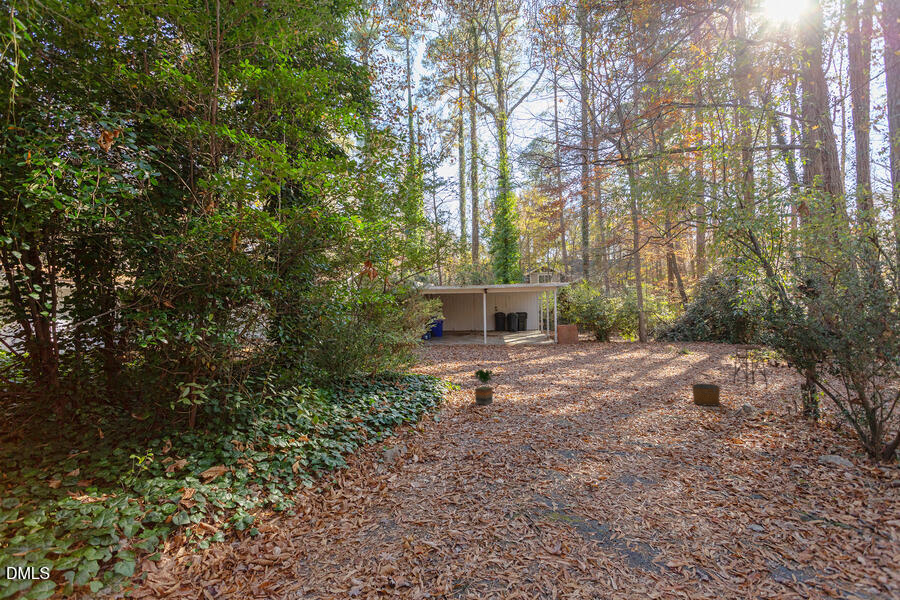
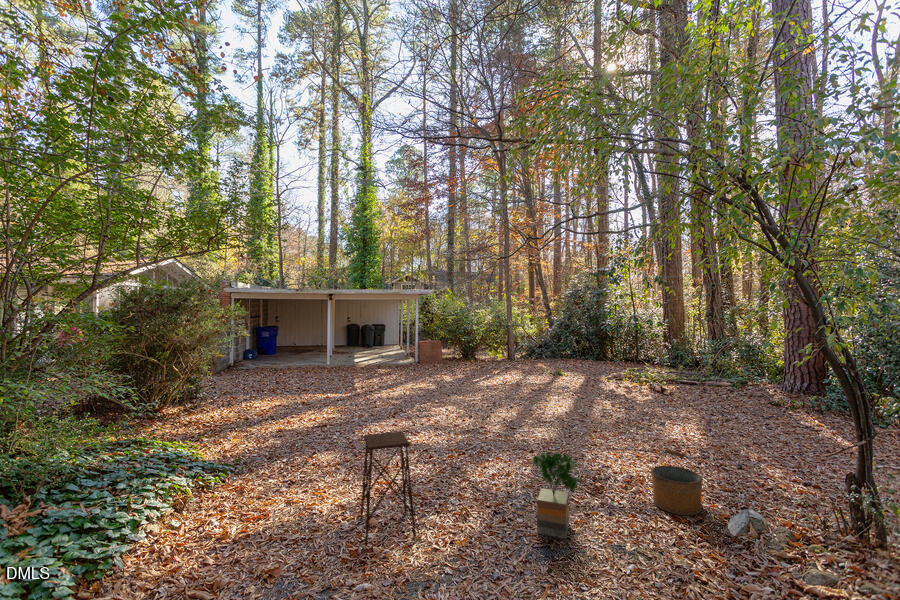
side table: present [734,346,767,388] -> present [360,432,416,546]
potted tree: present [475,369,495,405] -> present [531,452,580,539]

